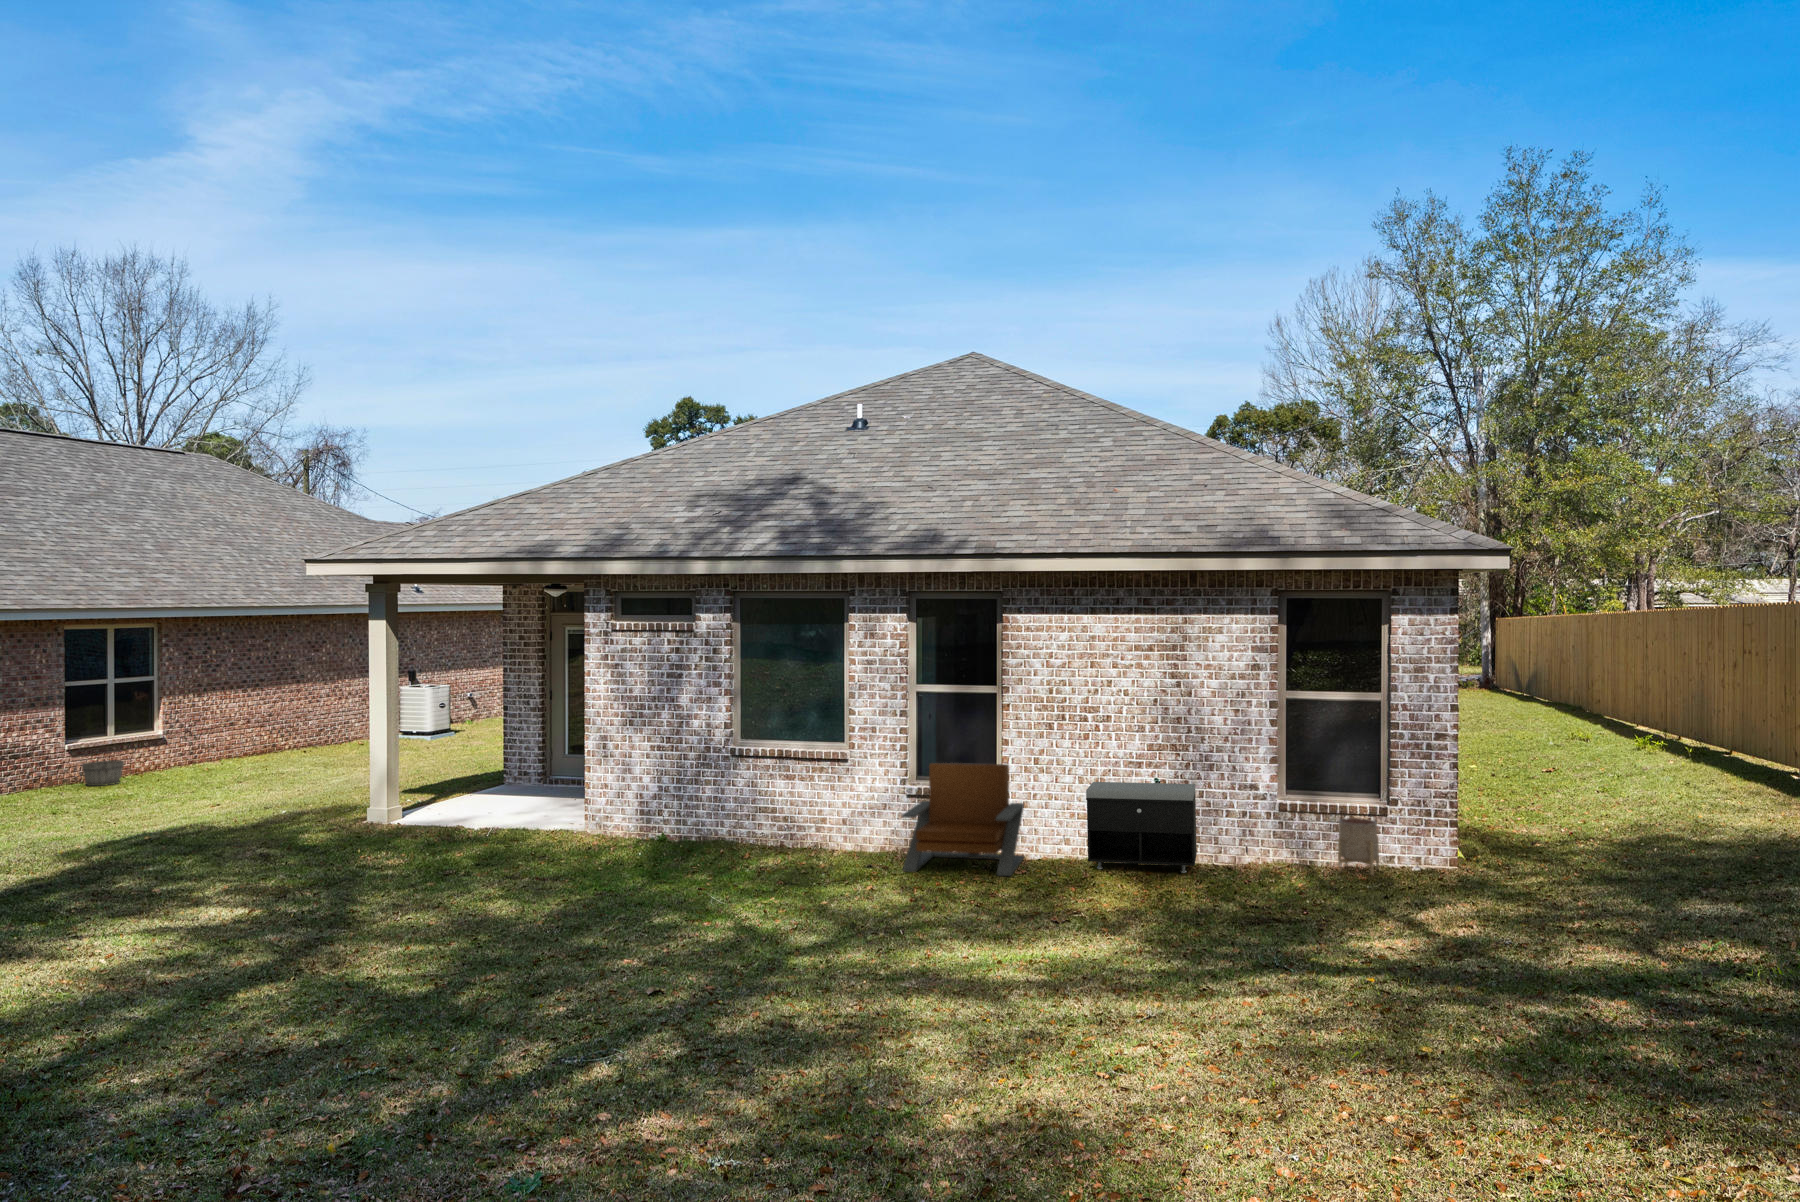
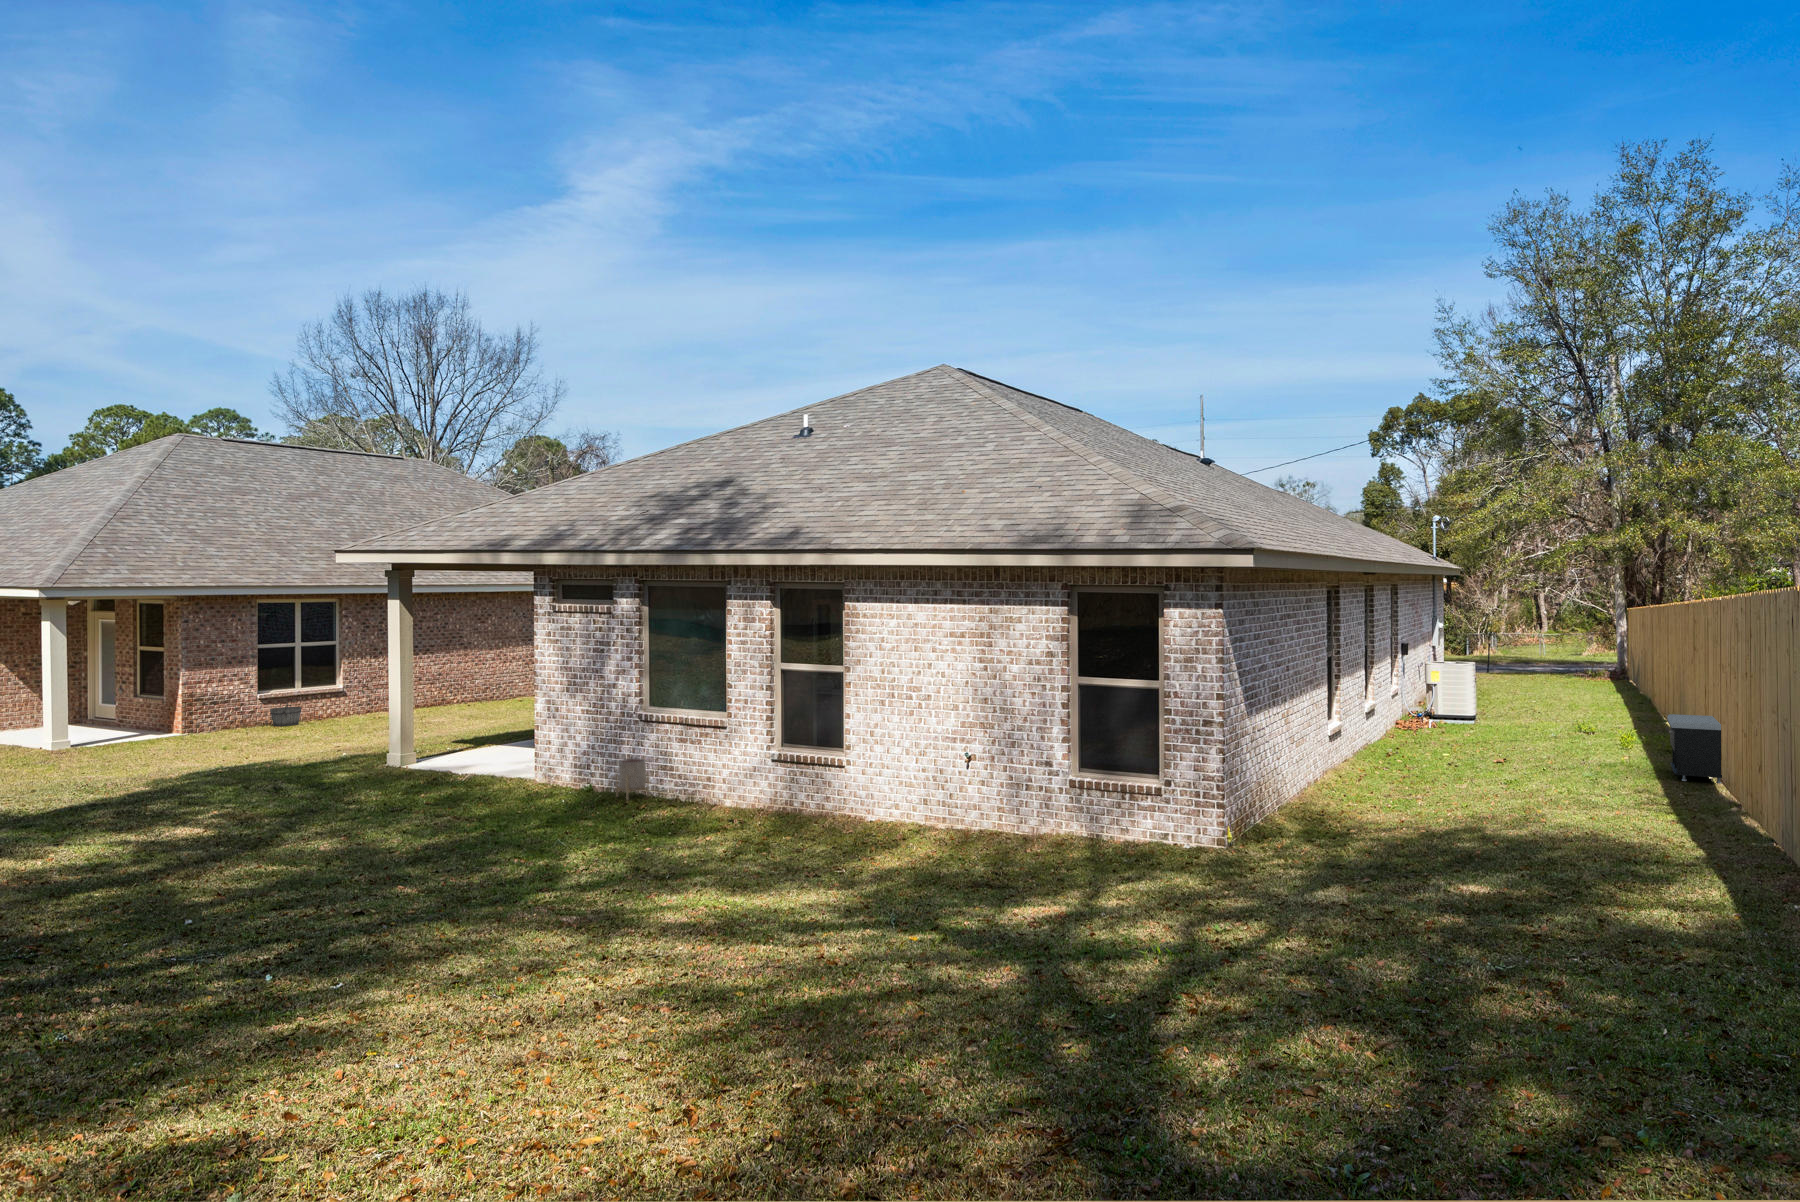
lounge chair: present [902,763,1024,876] -> none [736,732,856,833]
storage bench: present [1086,782,1197,873] -> present [1667,714,1722,784]
planter: present [1338,818,1379,875] -> present [616,759,649,800]

